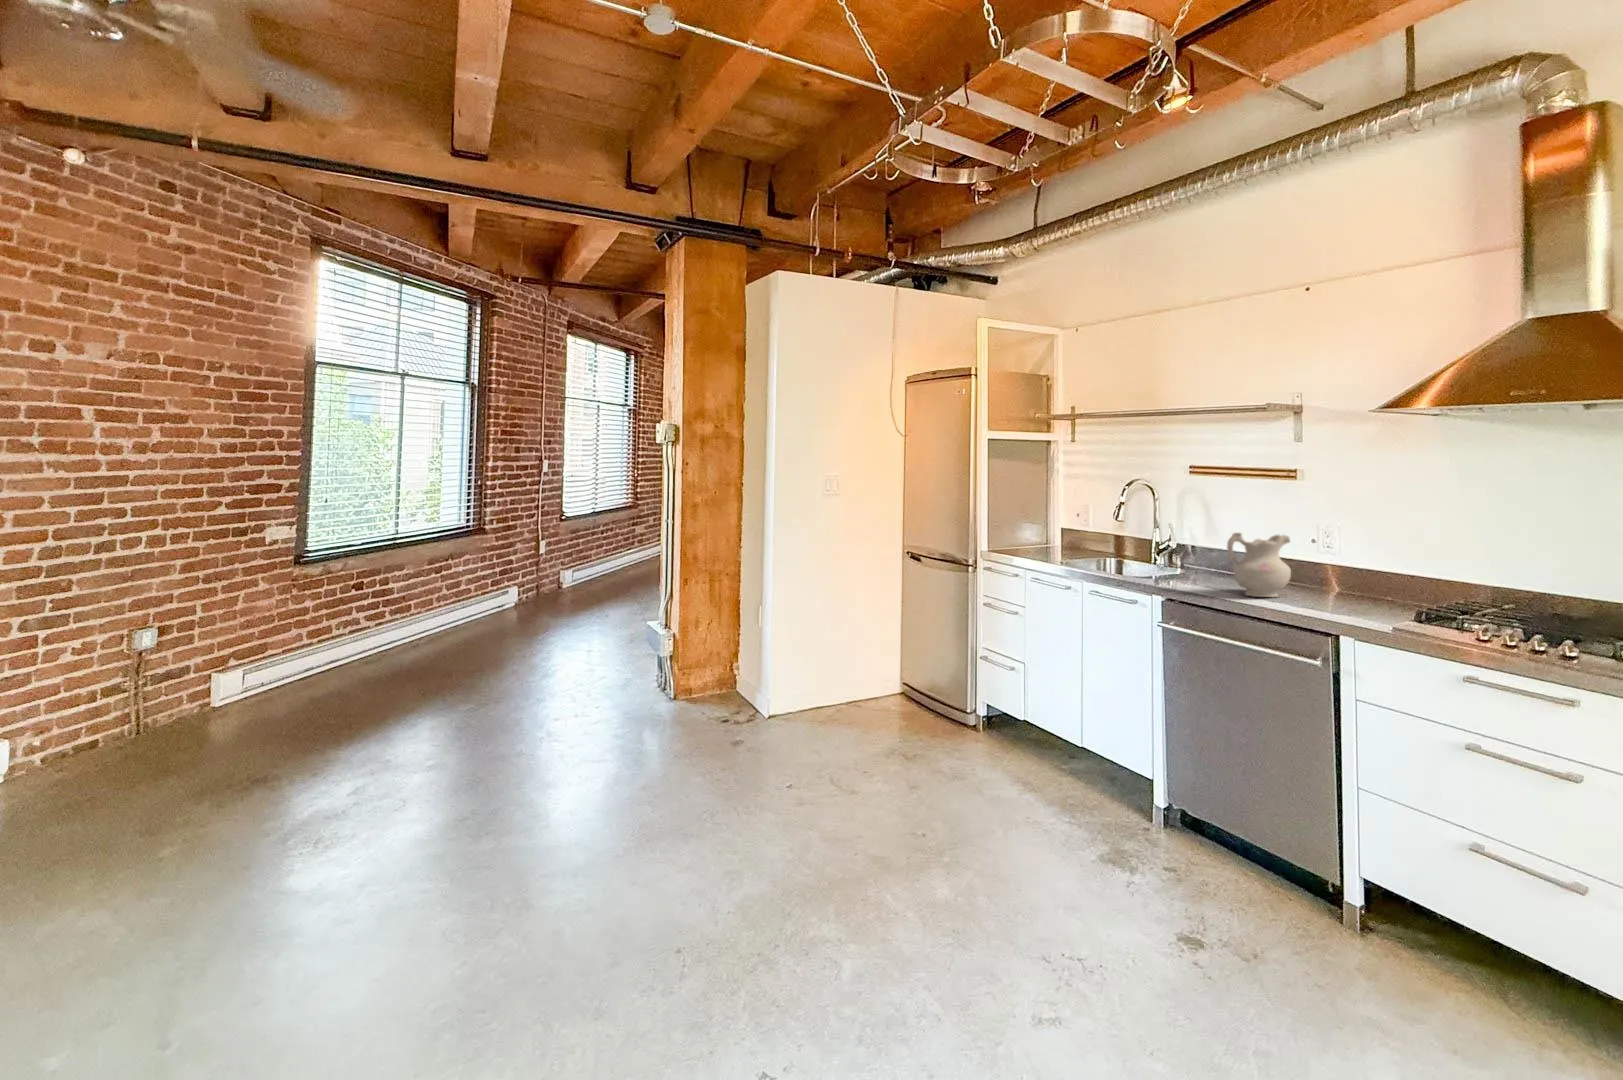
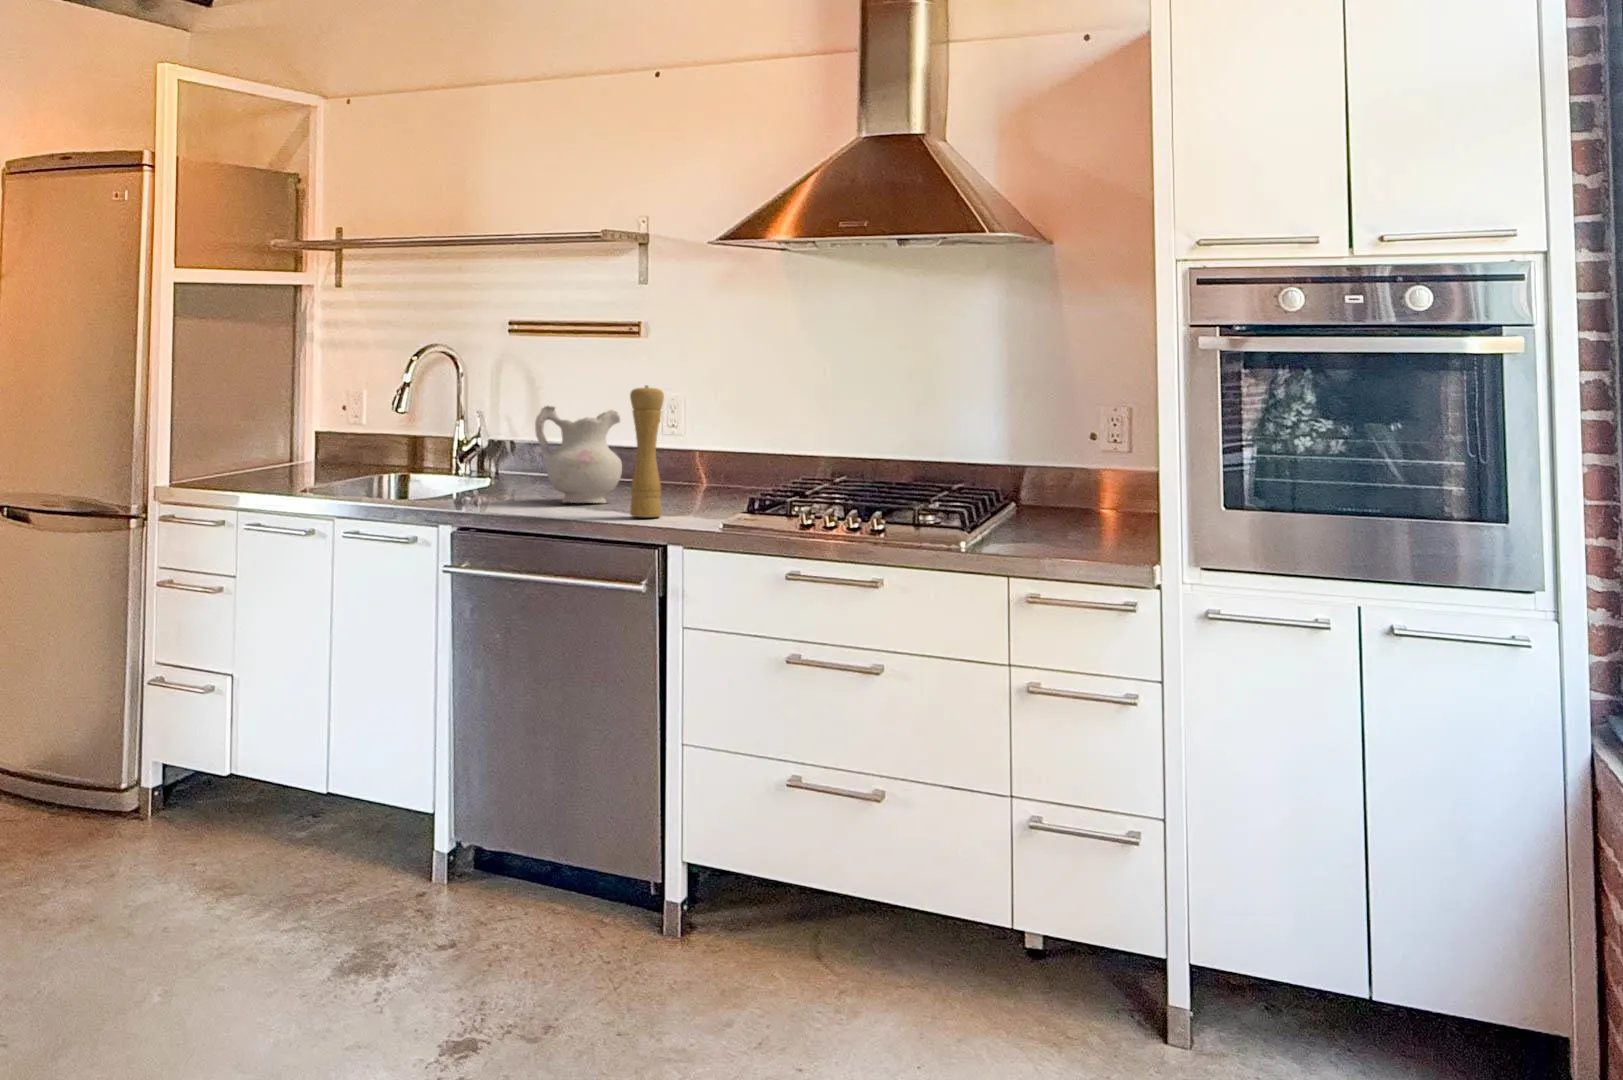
pepper mill: none [1309,529,1339,618] -> present [630,385,664,517]

